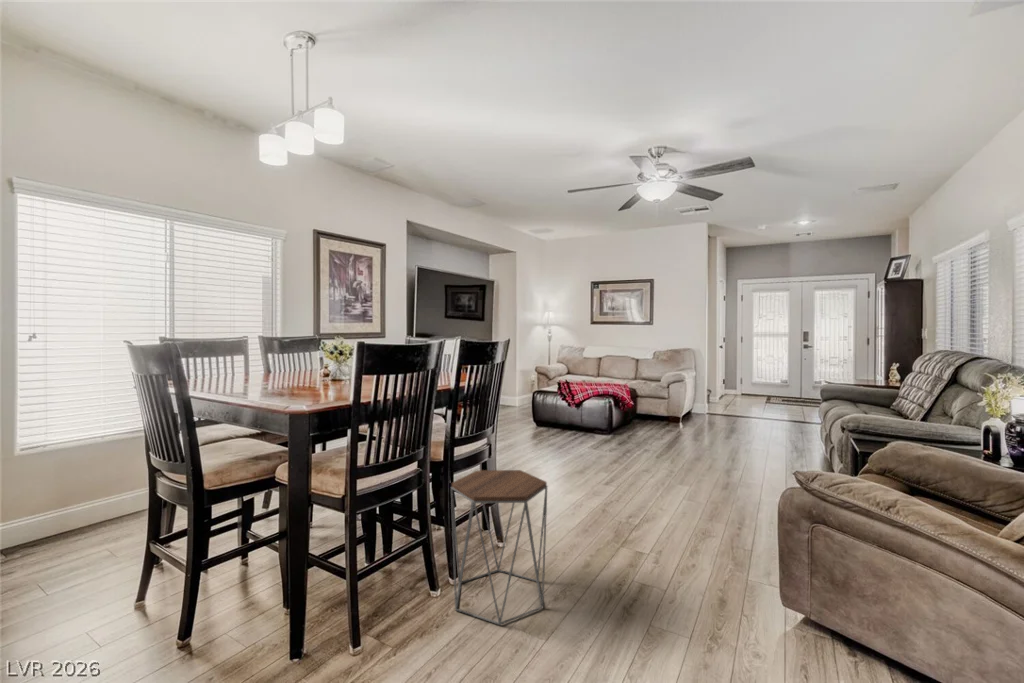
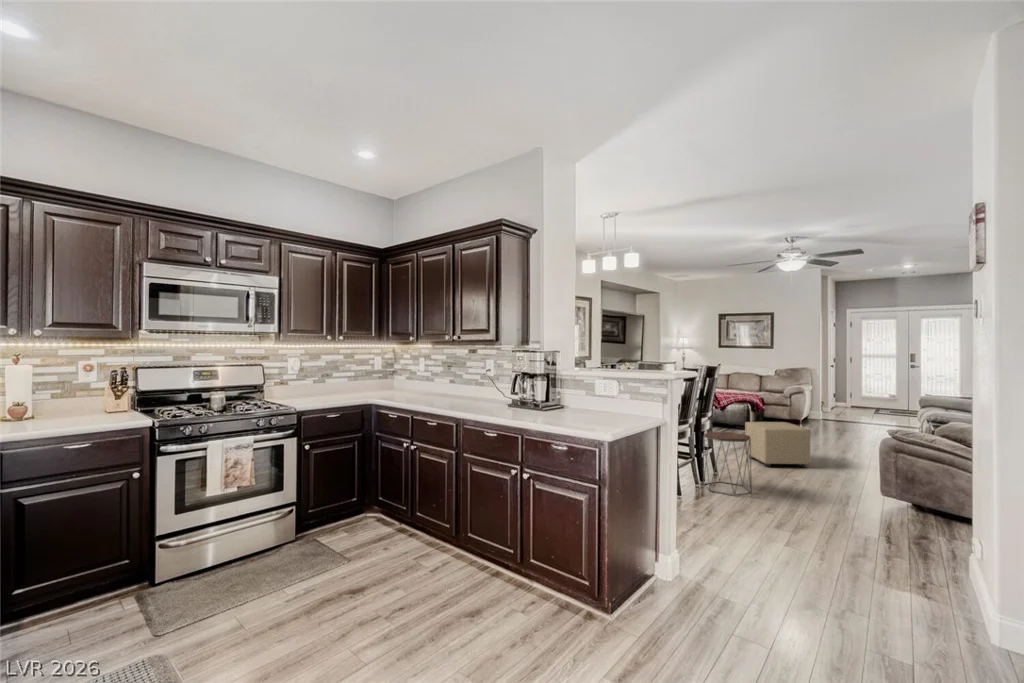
ottoman: none [582,432,678,515] -> present [745,422,811,467]

